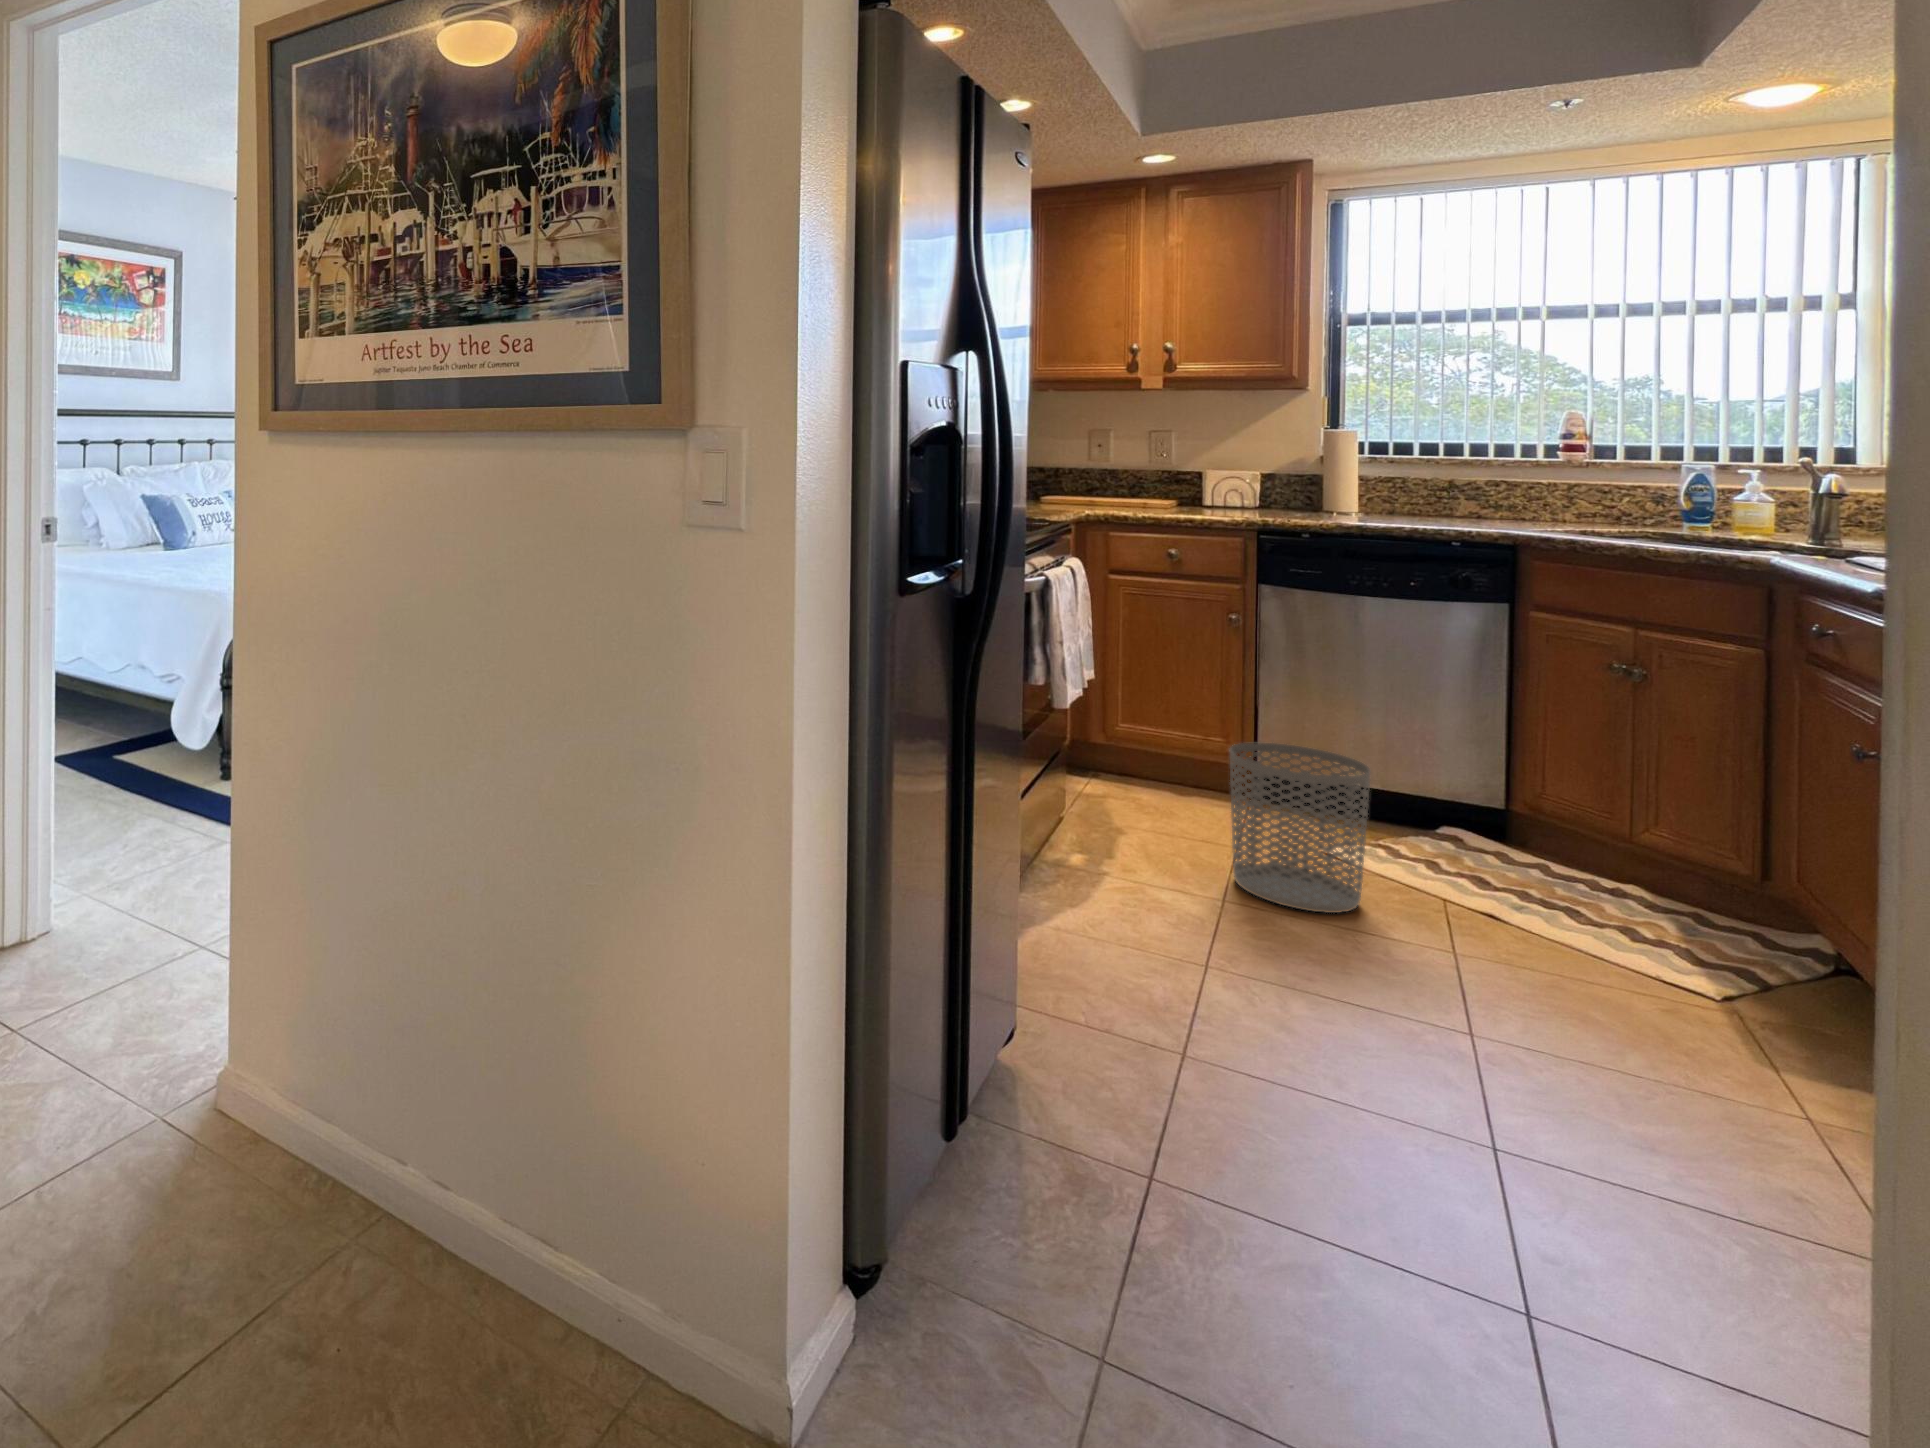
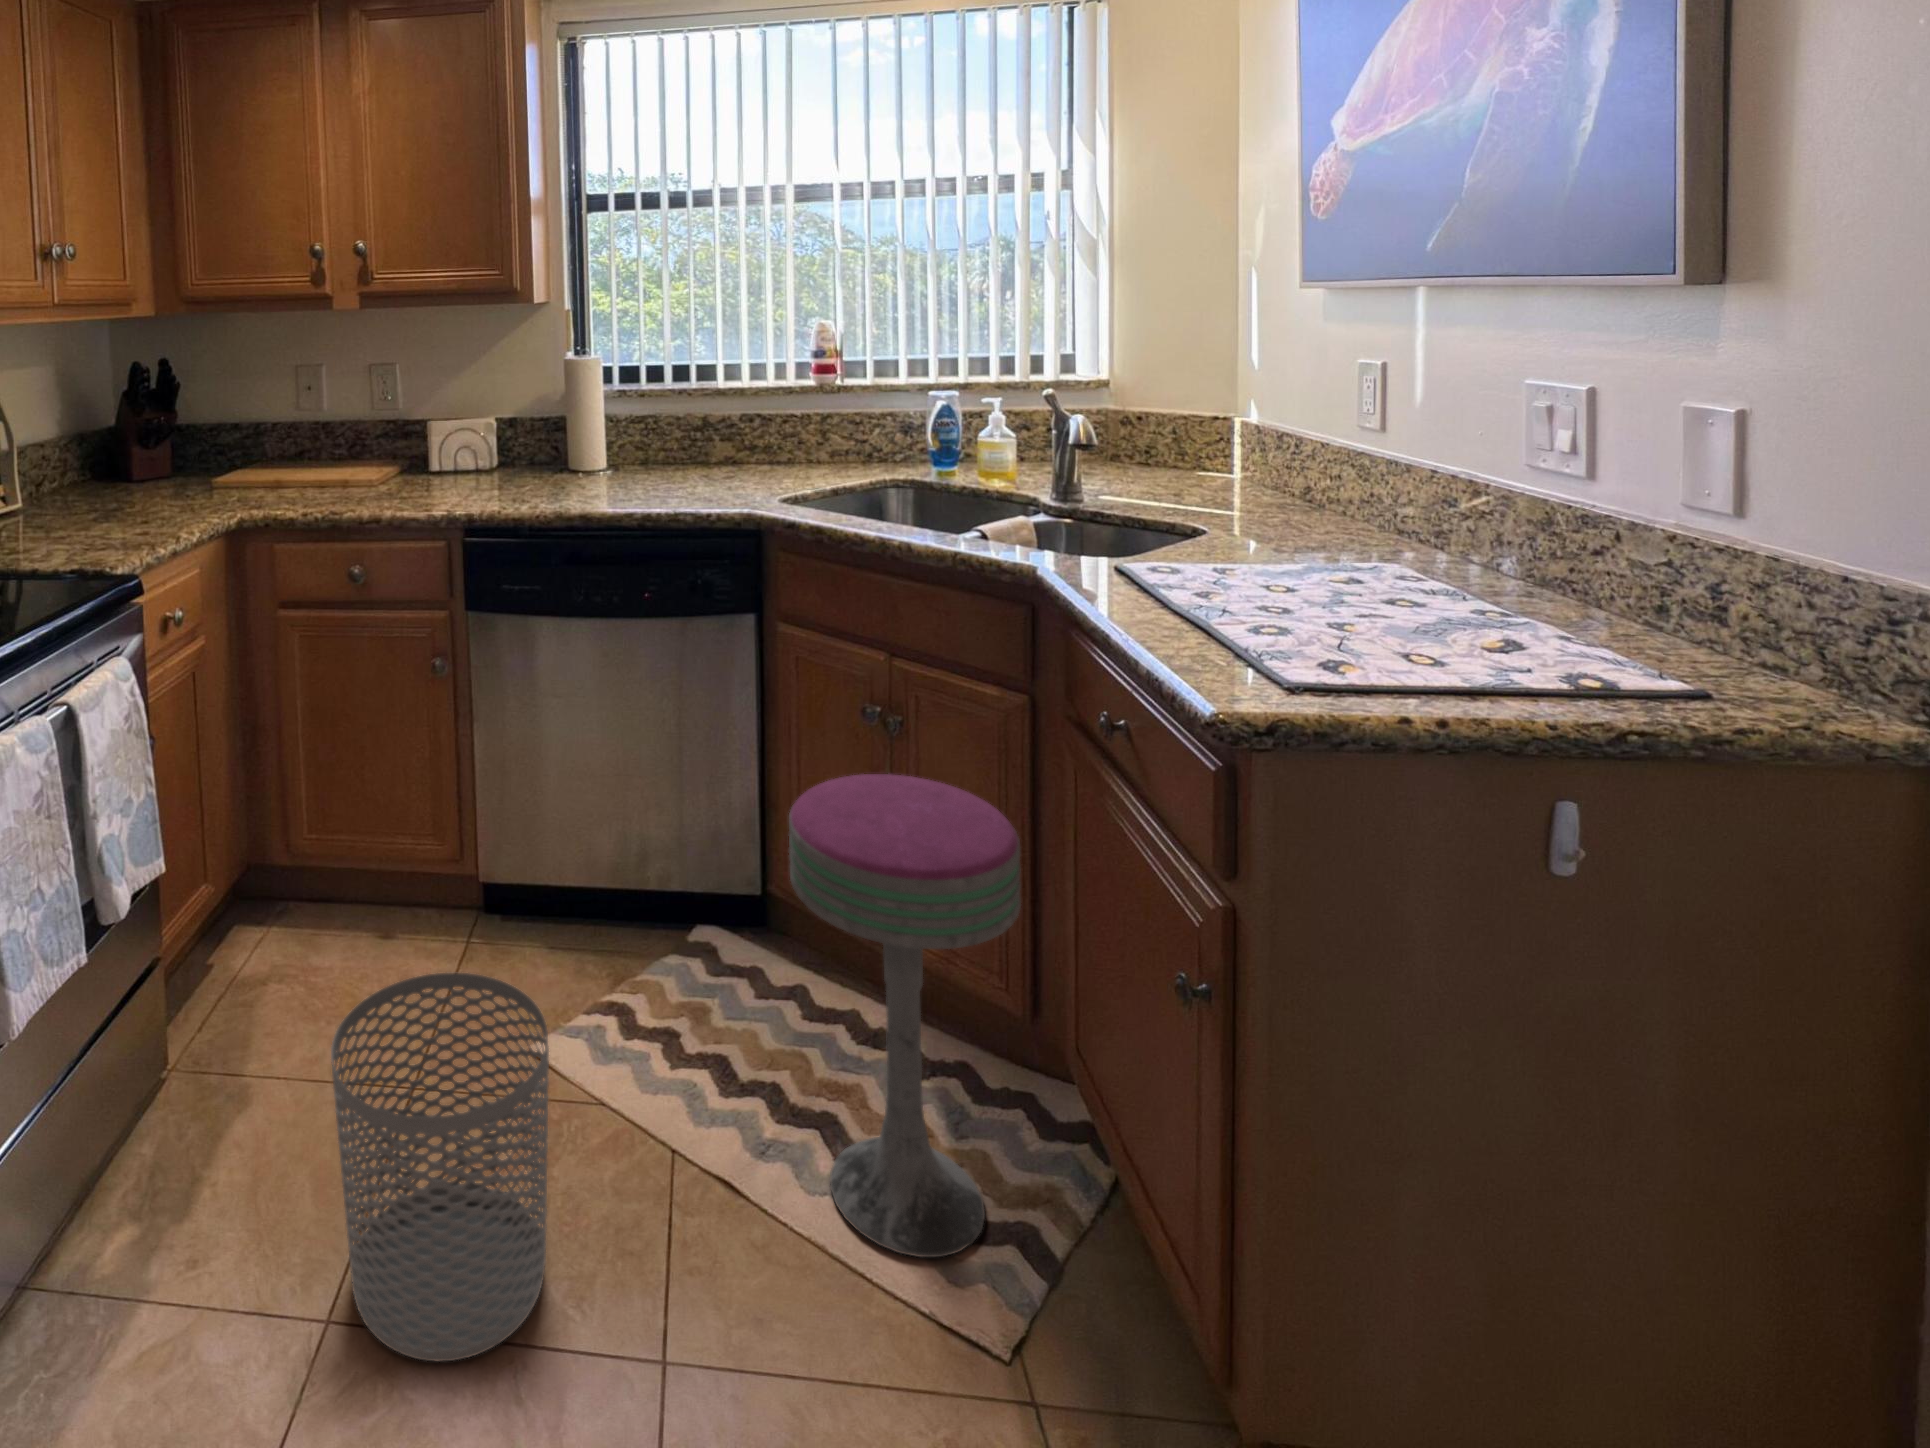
bar stool: none [1543,677,1733,954] -> present [789,774,1021,1257]

